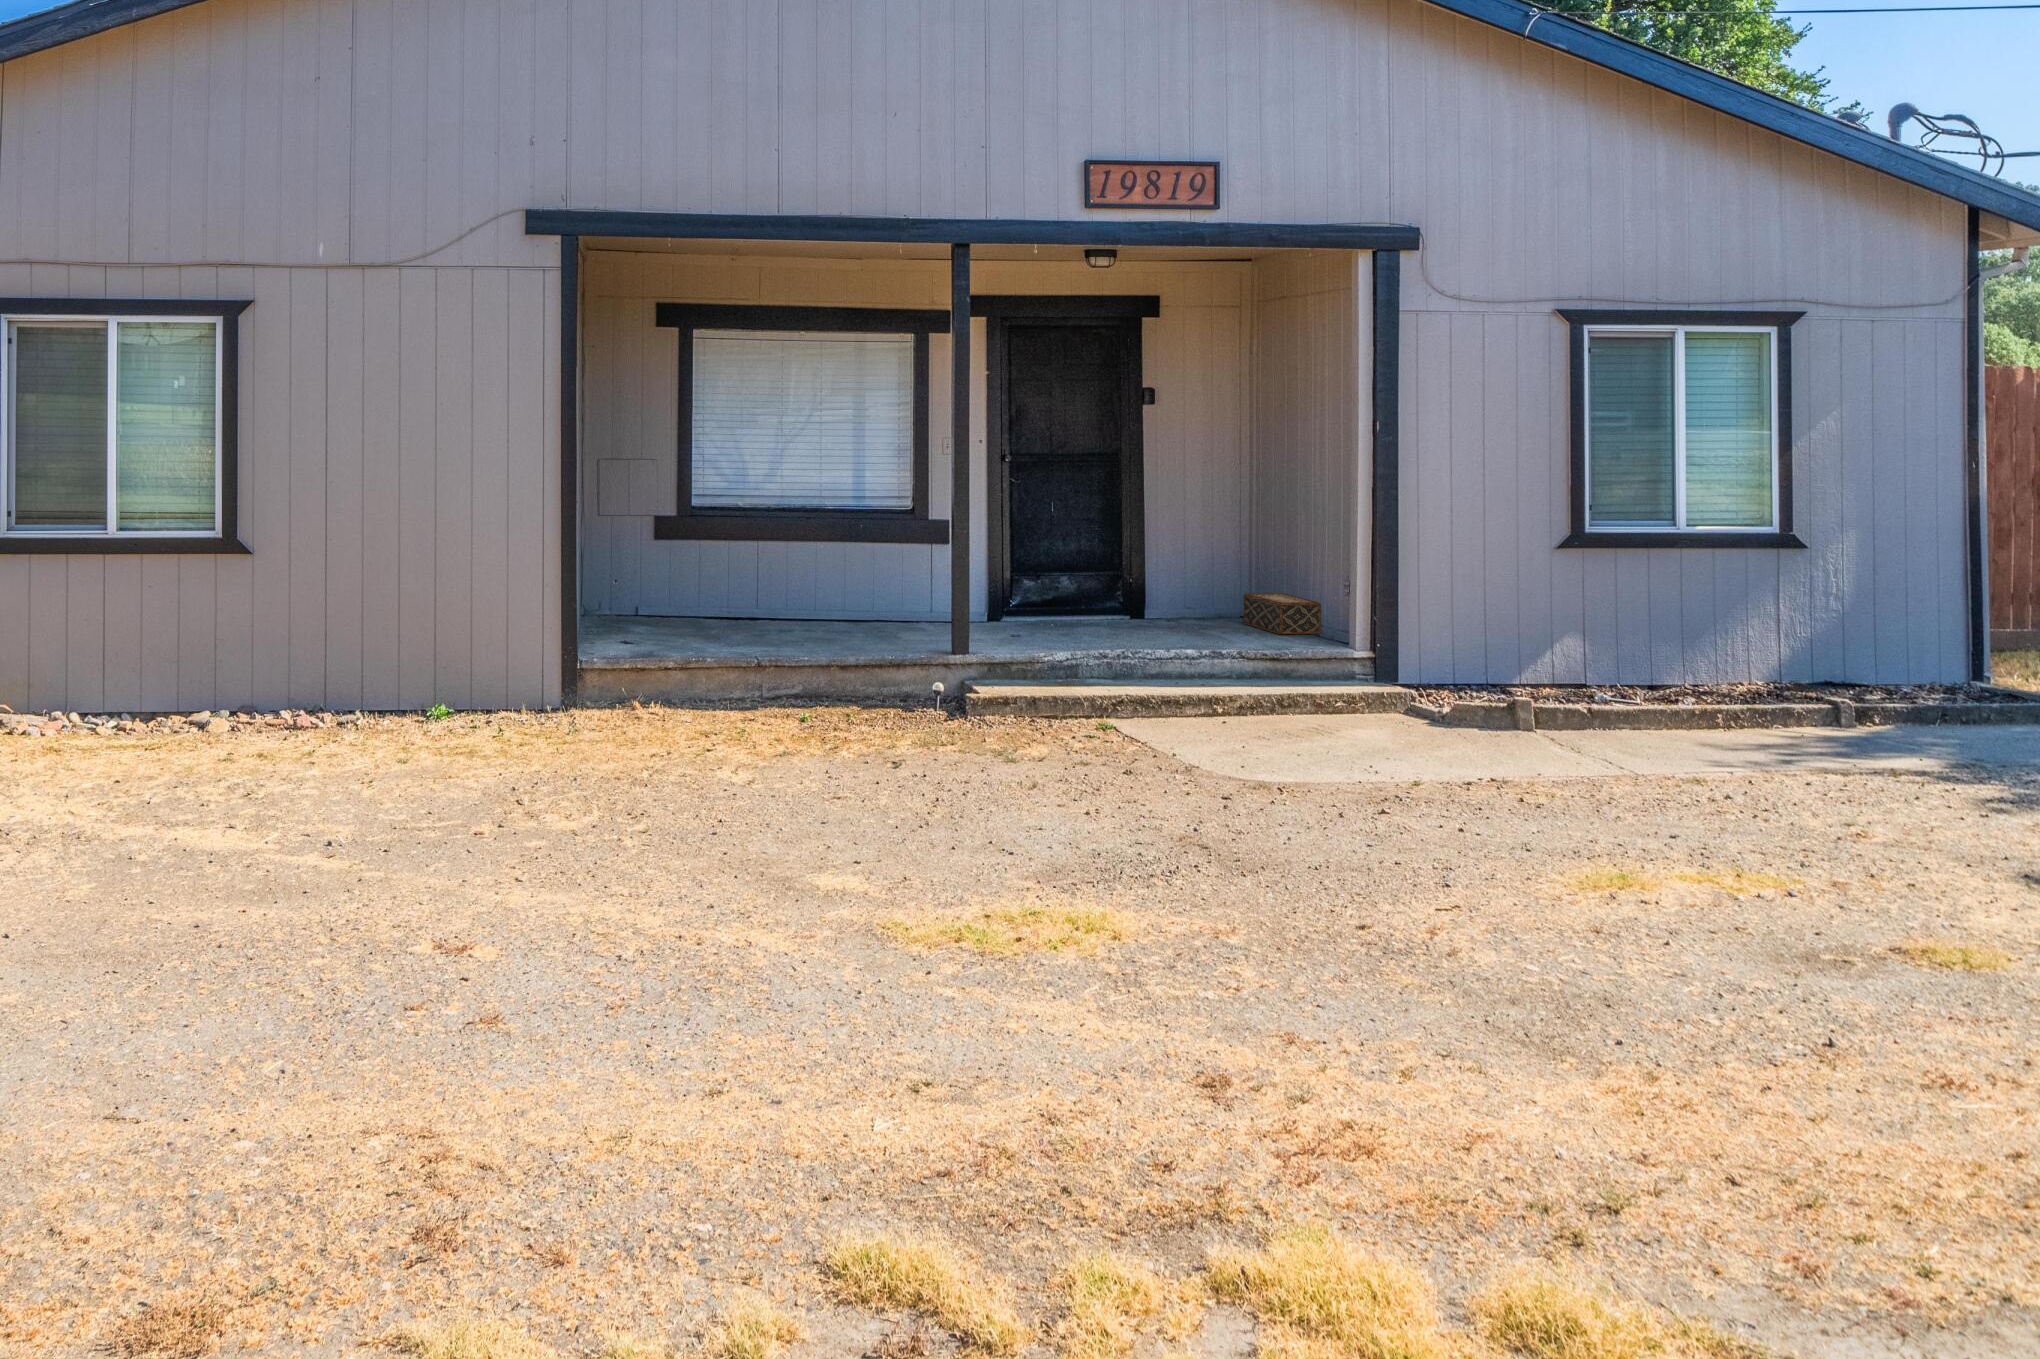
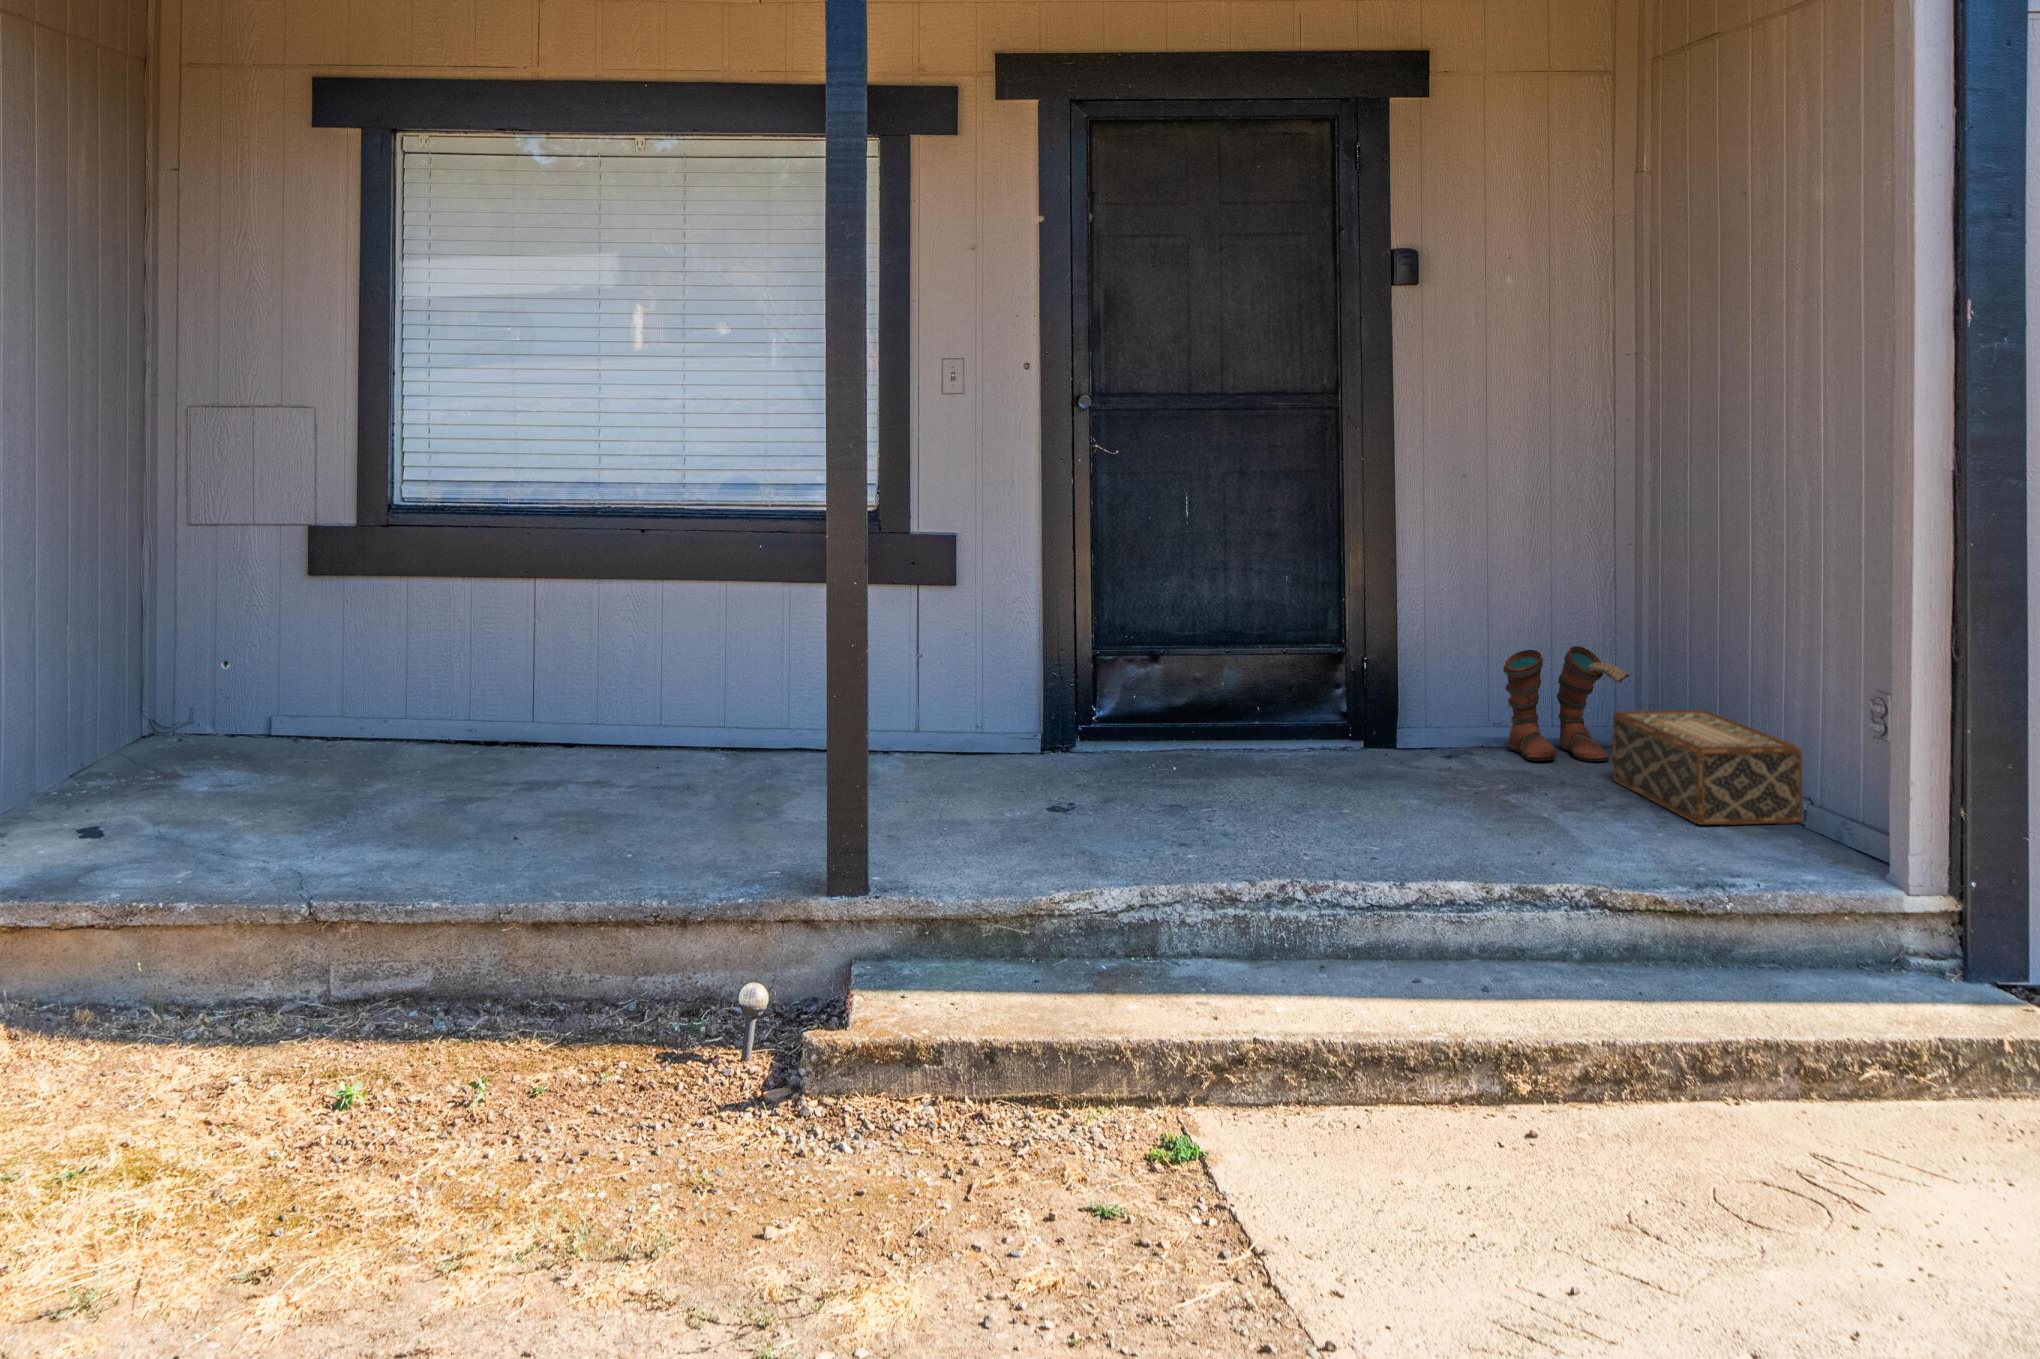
boots: none [1193,569,1250,618] -> present [1503,646,1630,762]

